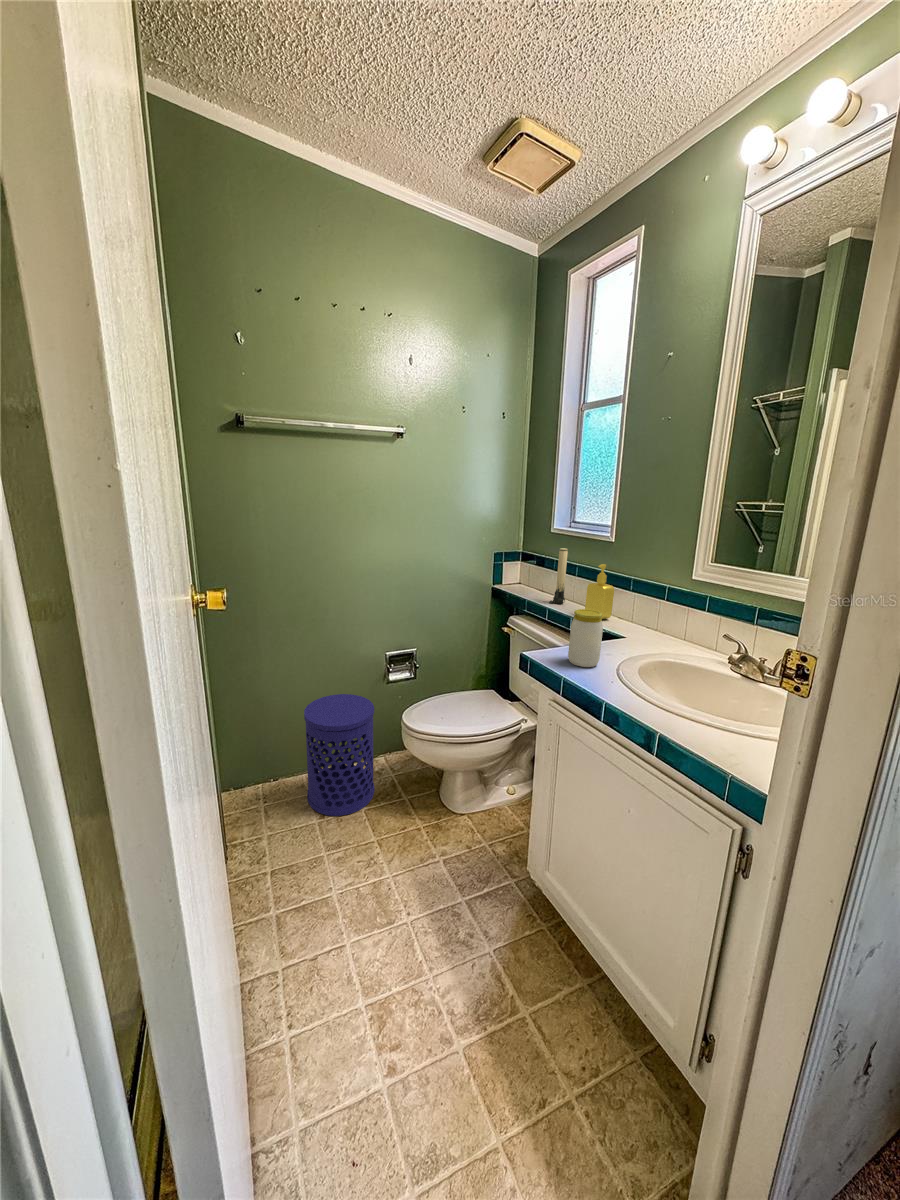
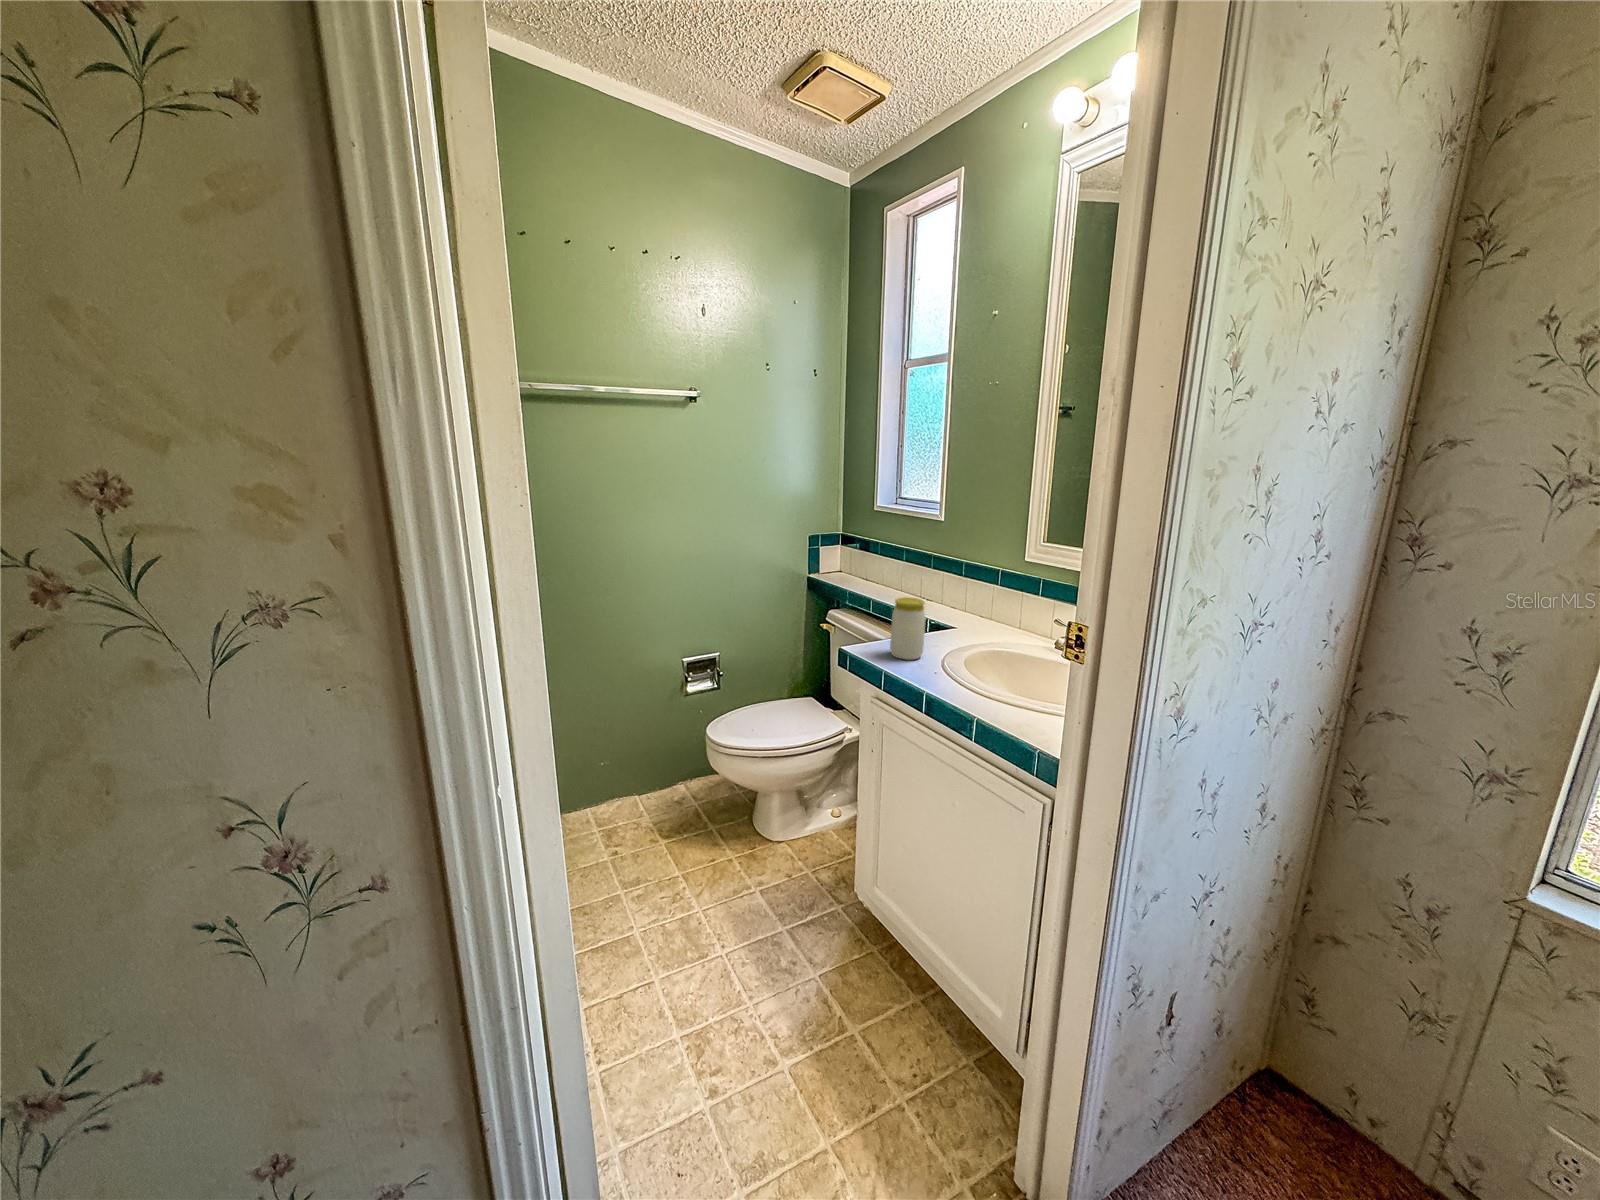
candle: present [549,548,568,604] -> none [873,530,892,594]
soap dispenser: present [585,564,614,619] -> none [912,548,944,611]
waste bin: present [304,694,374,816] -> none [590,709,676,850]

